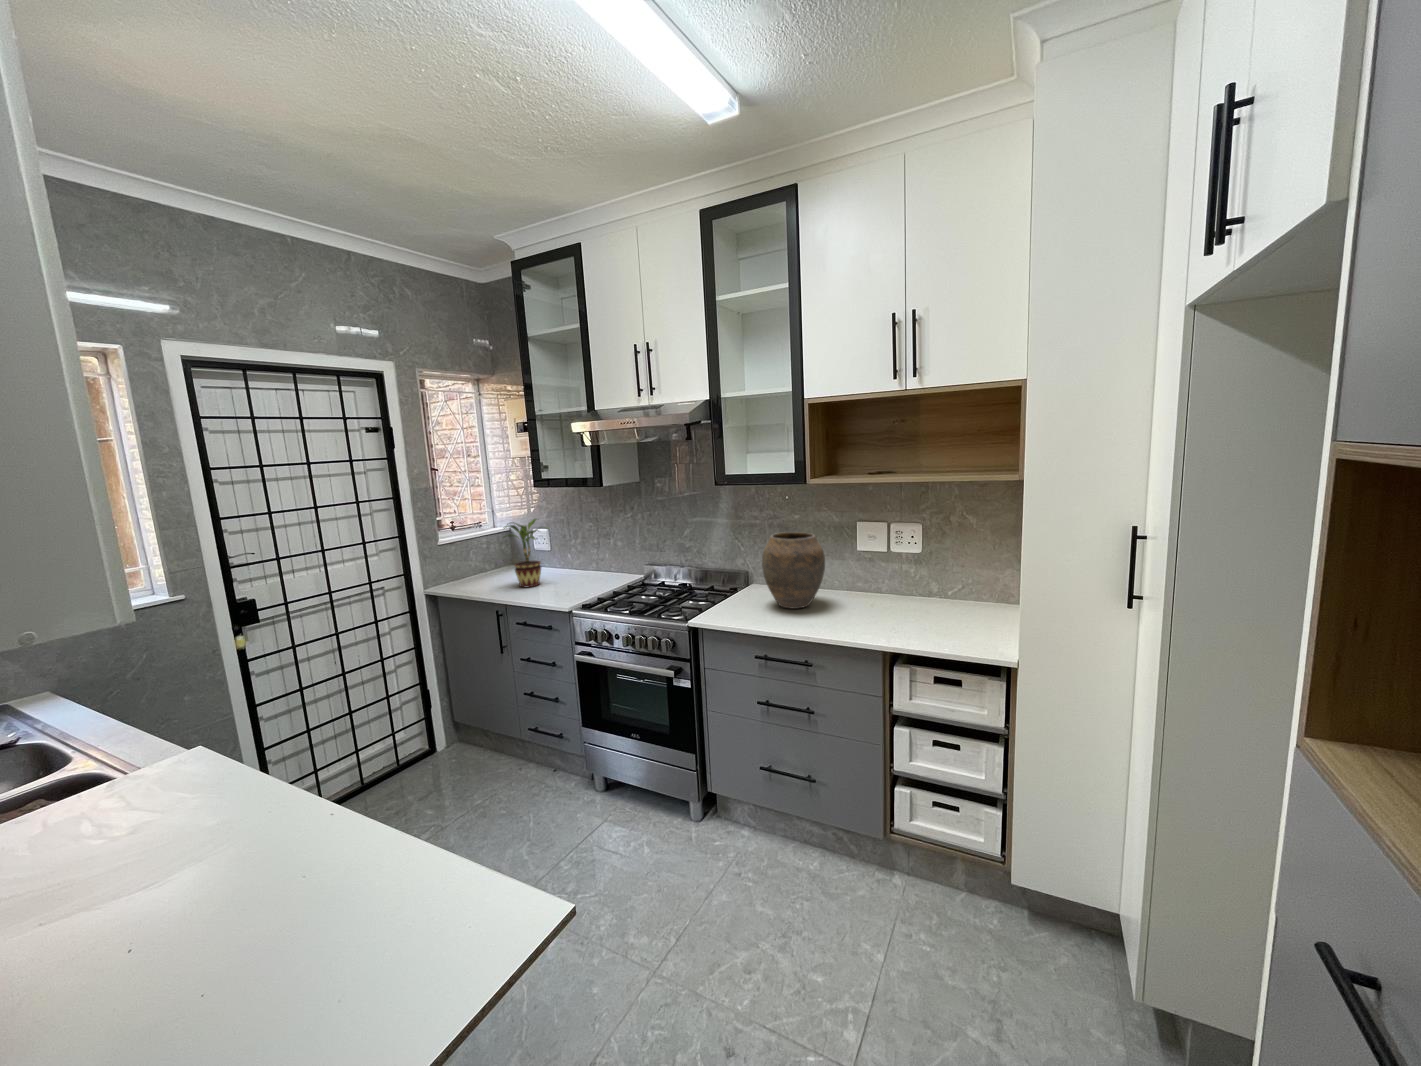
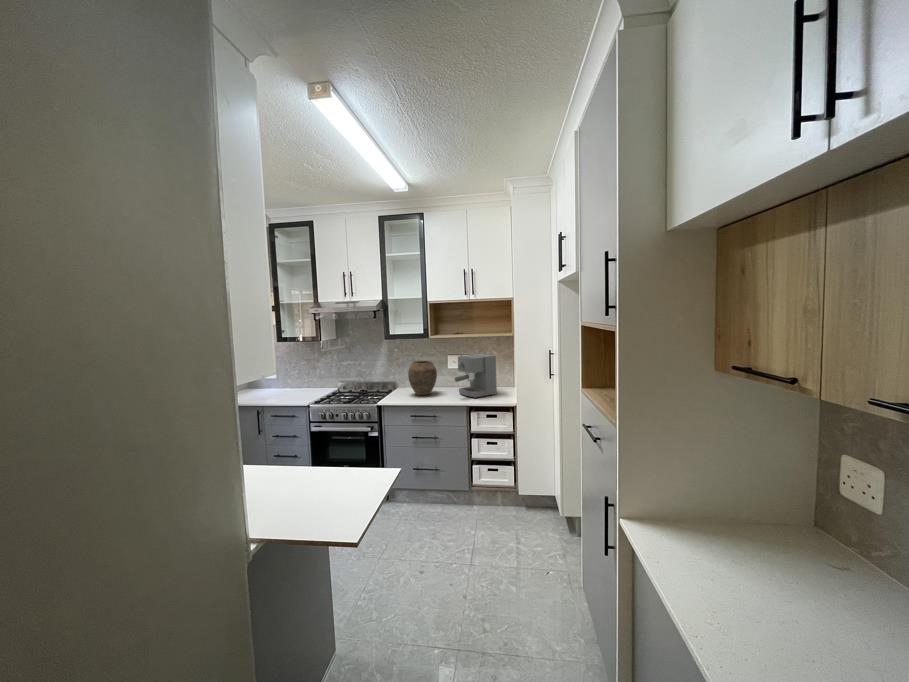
potted plant: present [503,519,541,588] -> none [254,360,285,399]
coffee maker: none [858,521,969,630] -> present [455,354,497,398]

